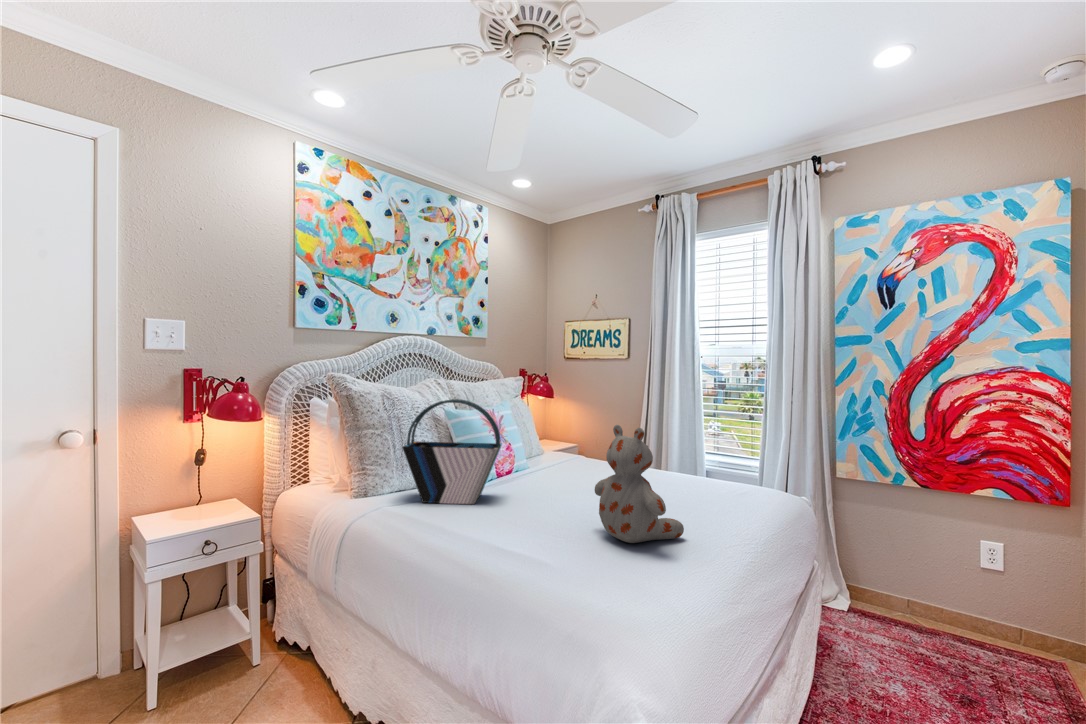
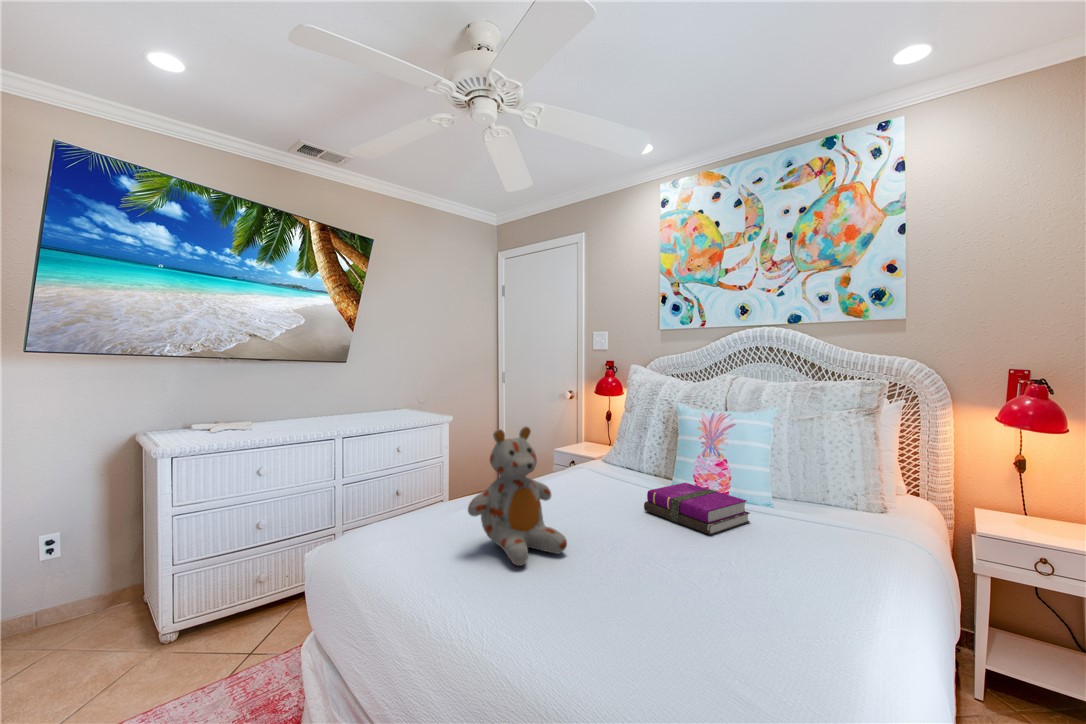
tote bag: present [403,399,502,504] -> none [596,394,645,492]
notebook: none [514,465,593,497] -> present [644,483,750,535]

